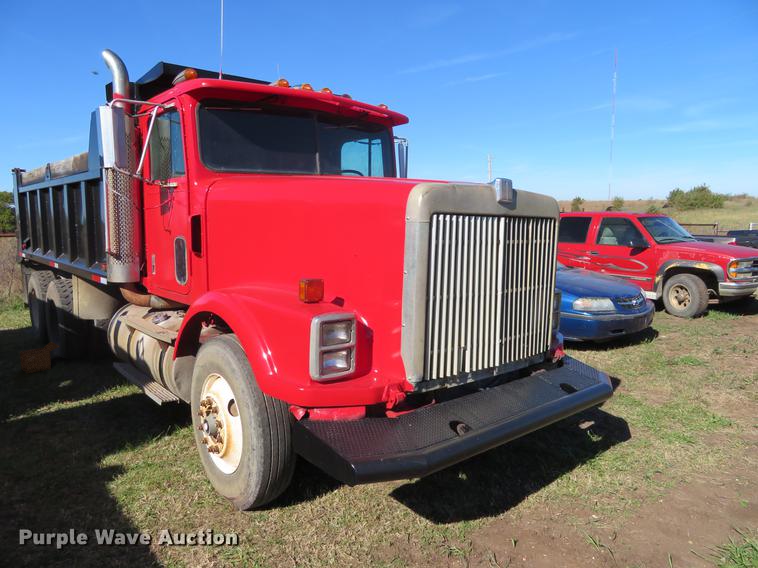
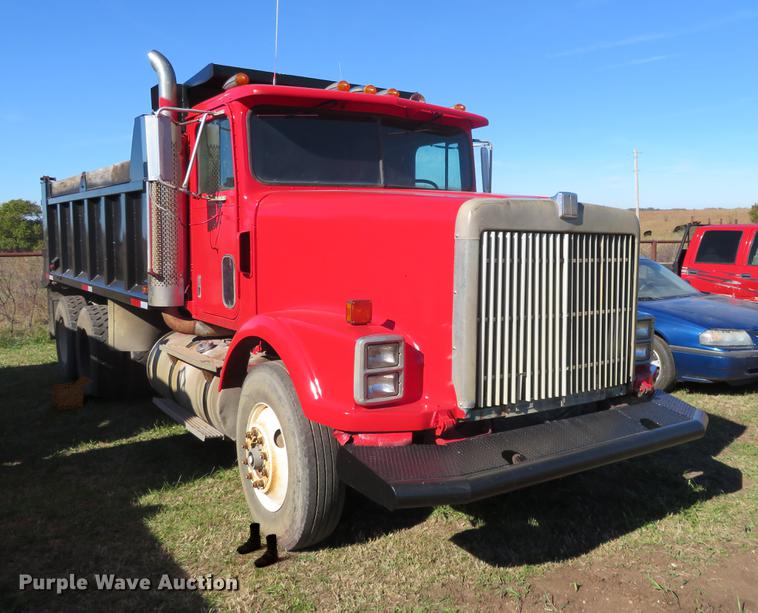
boots: none [193,486,234,531] -> present [236,523,278,566]

